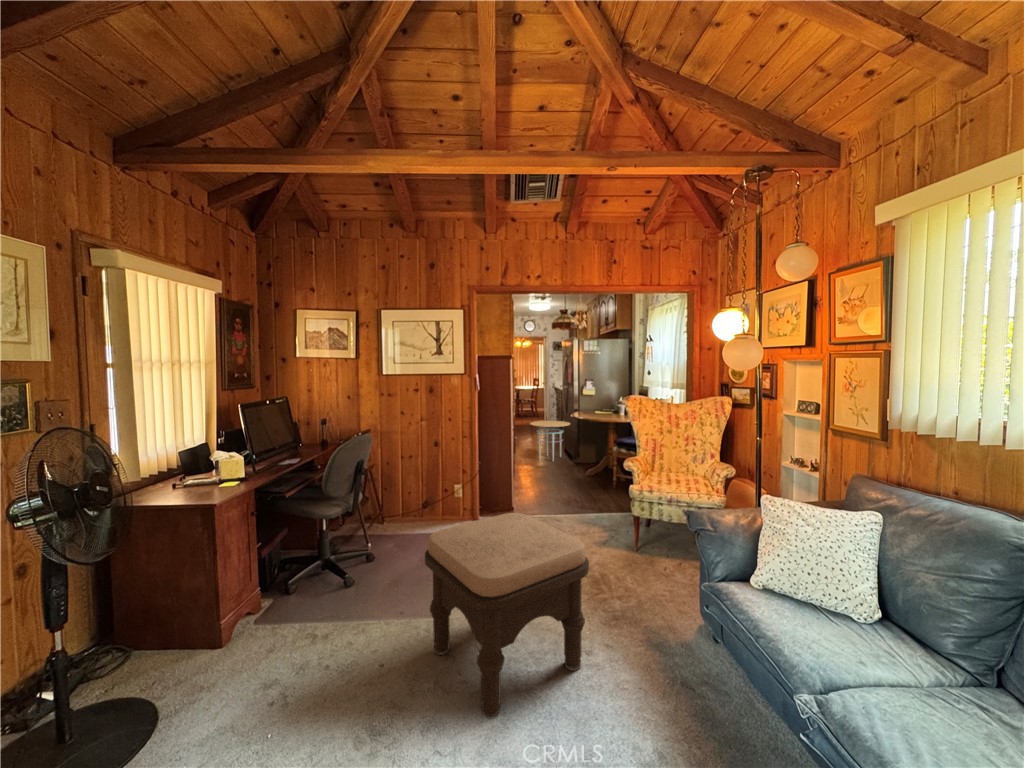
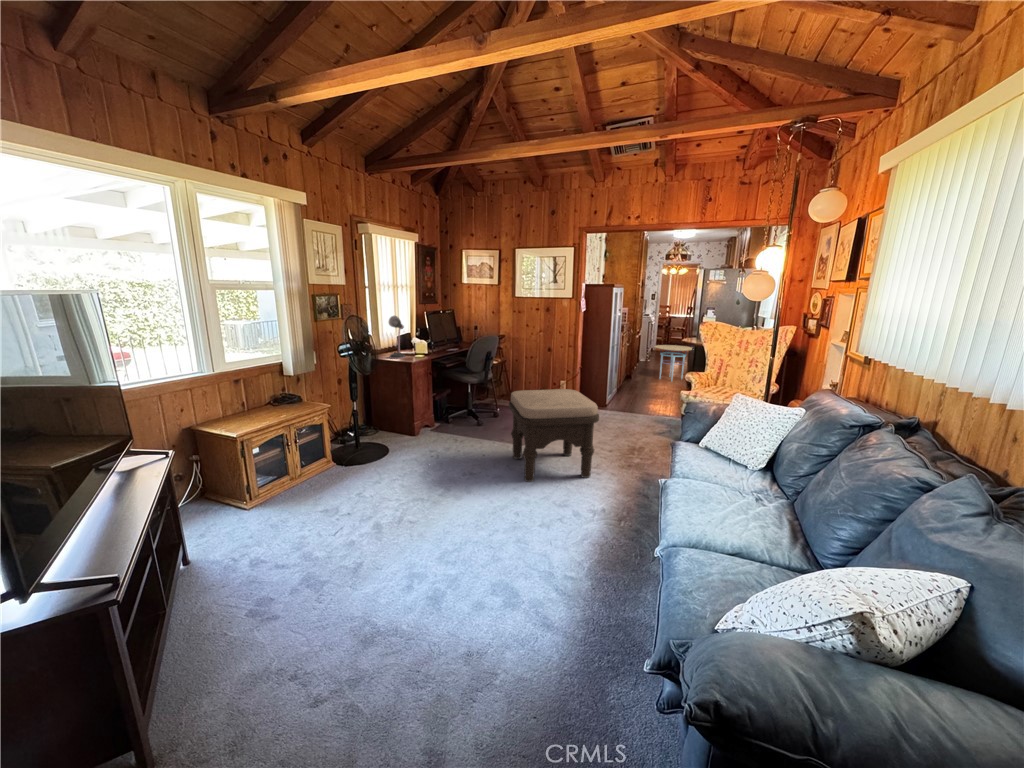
desk lamp: none [163,415,201,497] -> present [389,316,405,359]

